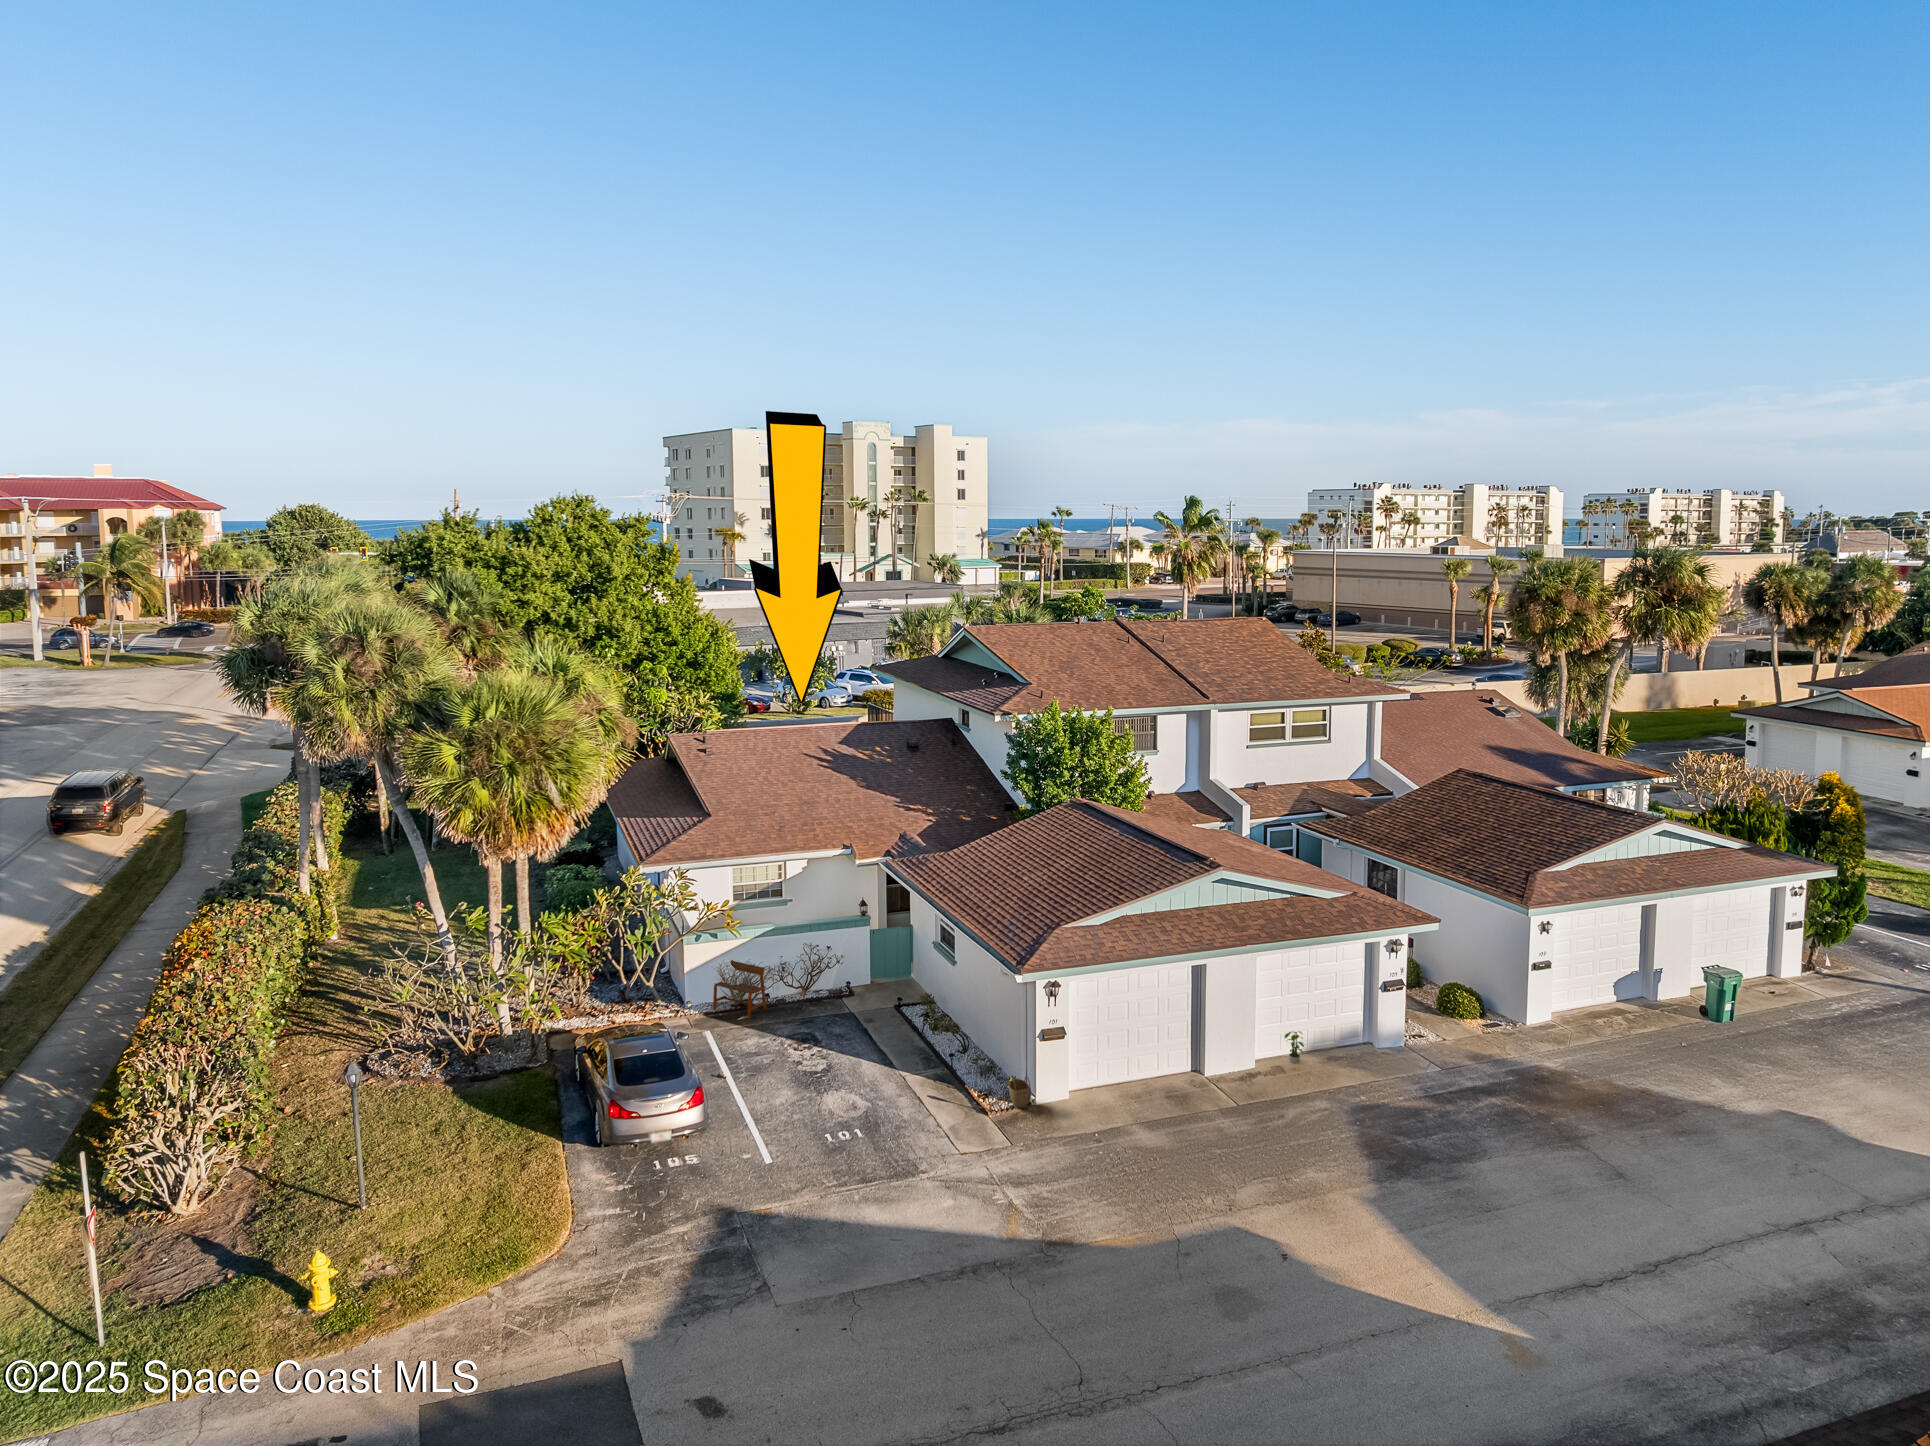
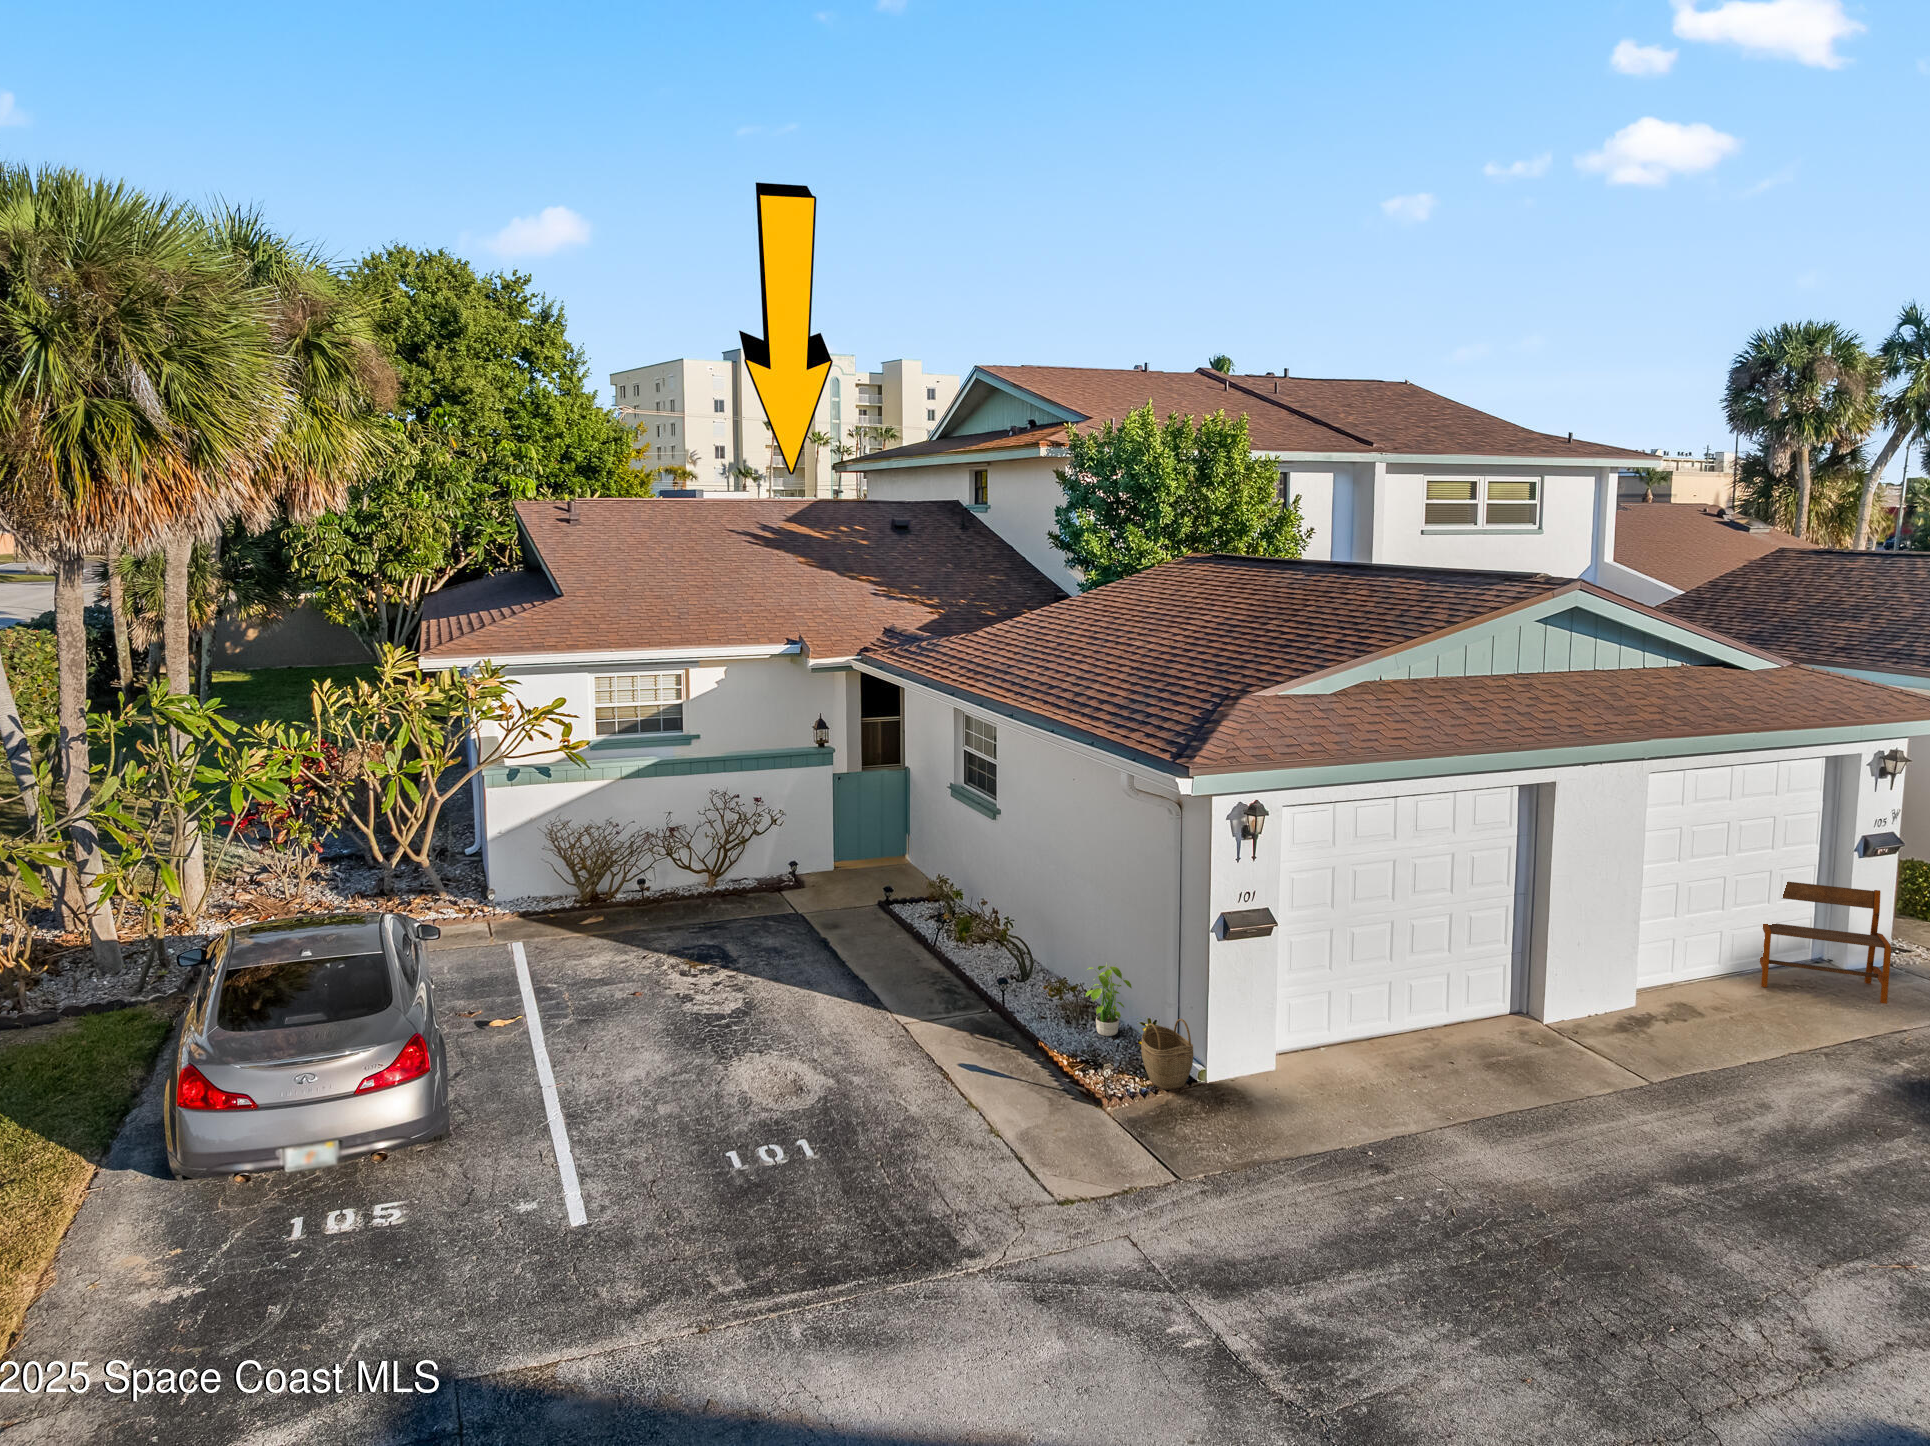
bench: present [713,960,767,1018] -> present [1760,882,1891,1004]
potted plant: present [1285,1031,1304,1063] -> present [1085,965,1132,1036]

